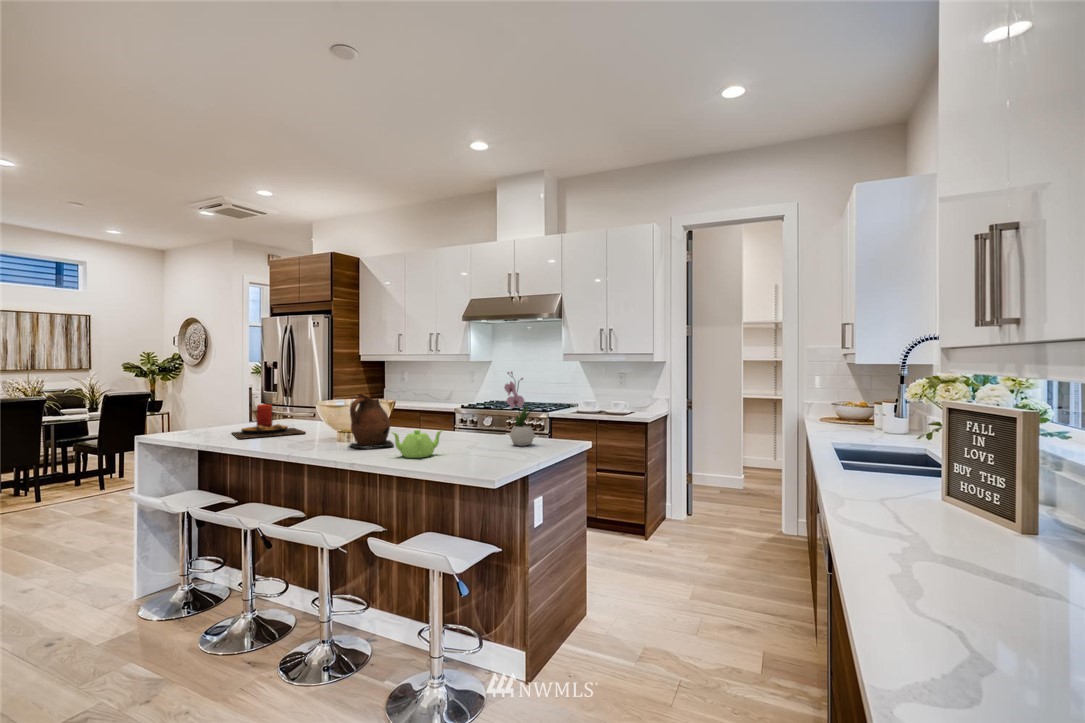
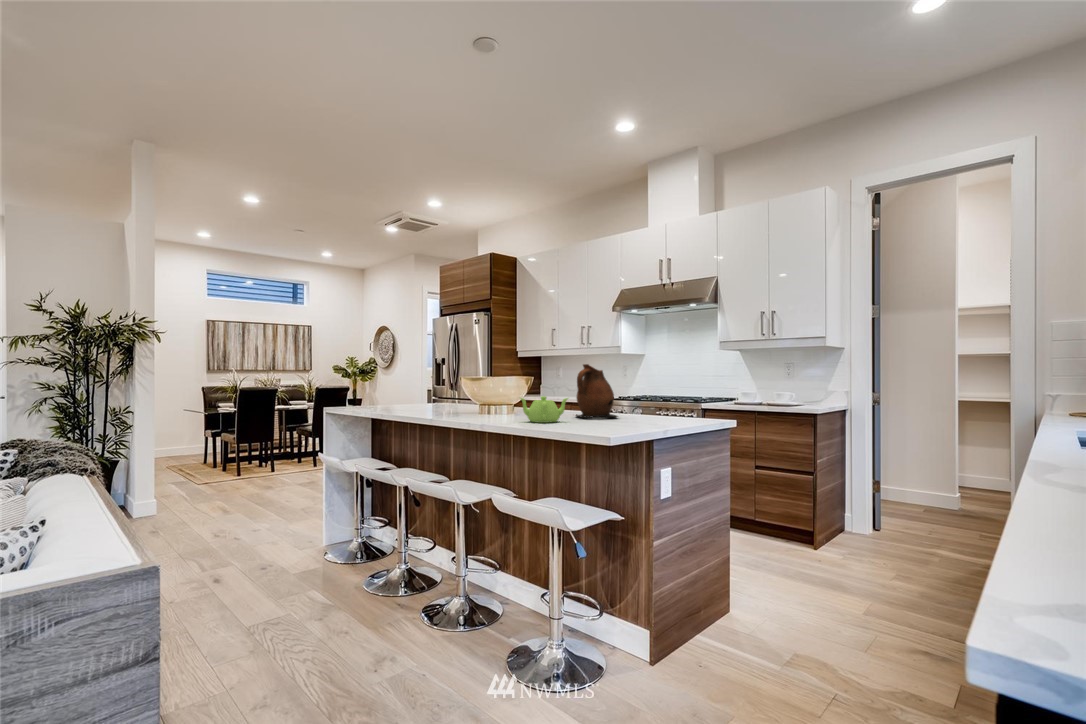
flower arrangement: present [504,372,535,446] -> none [634,342,670,420]
ceramic pitcher: present [350,393,394,448] -> present [576,364,618,417]
candle: present [232,404,306,439] -> none [396,381,456,410]

